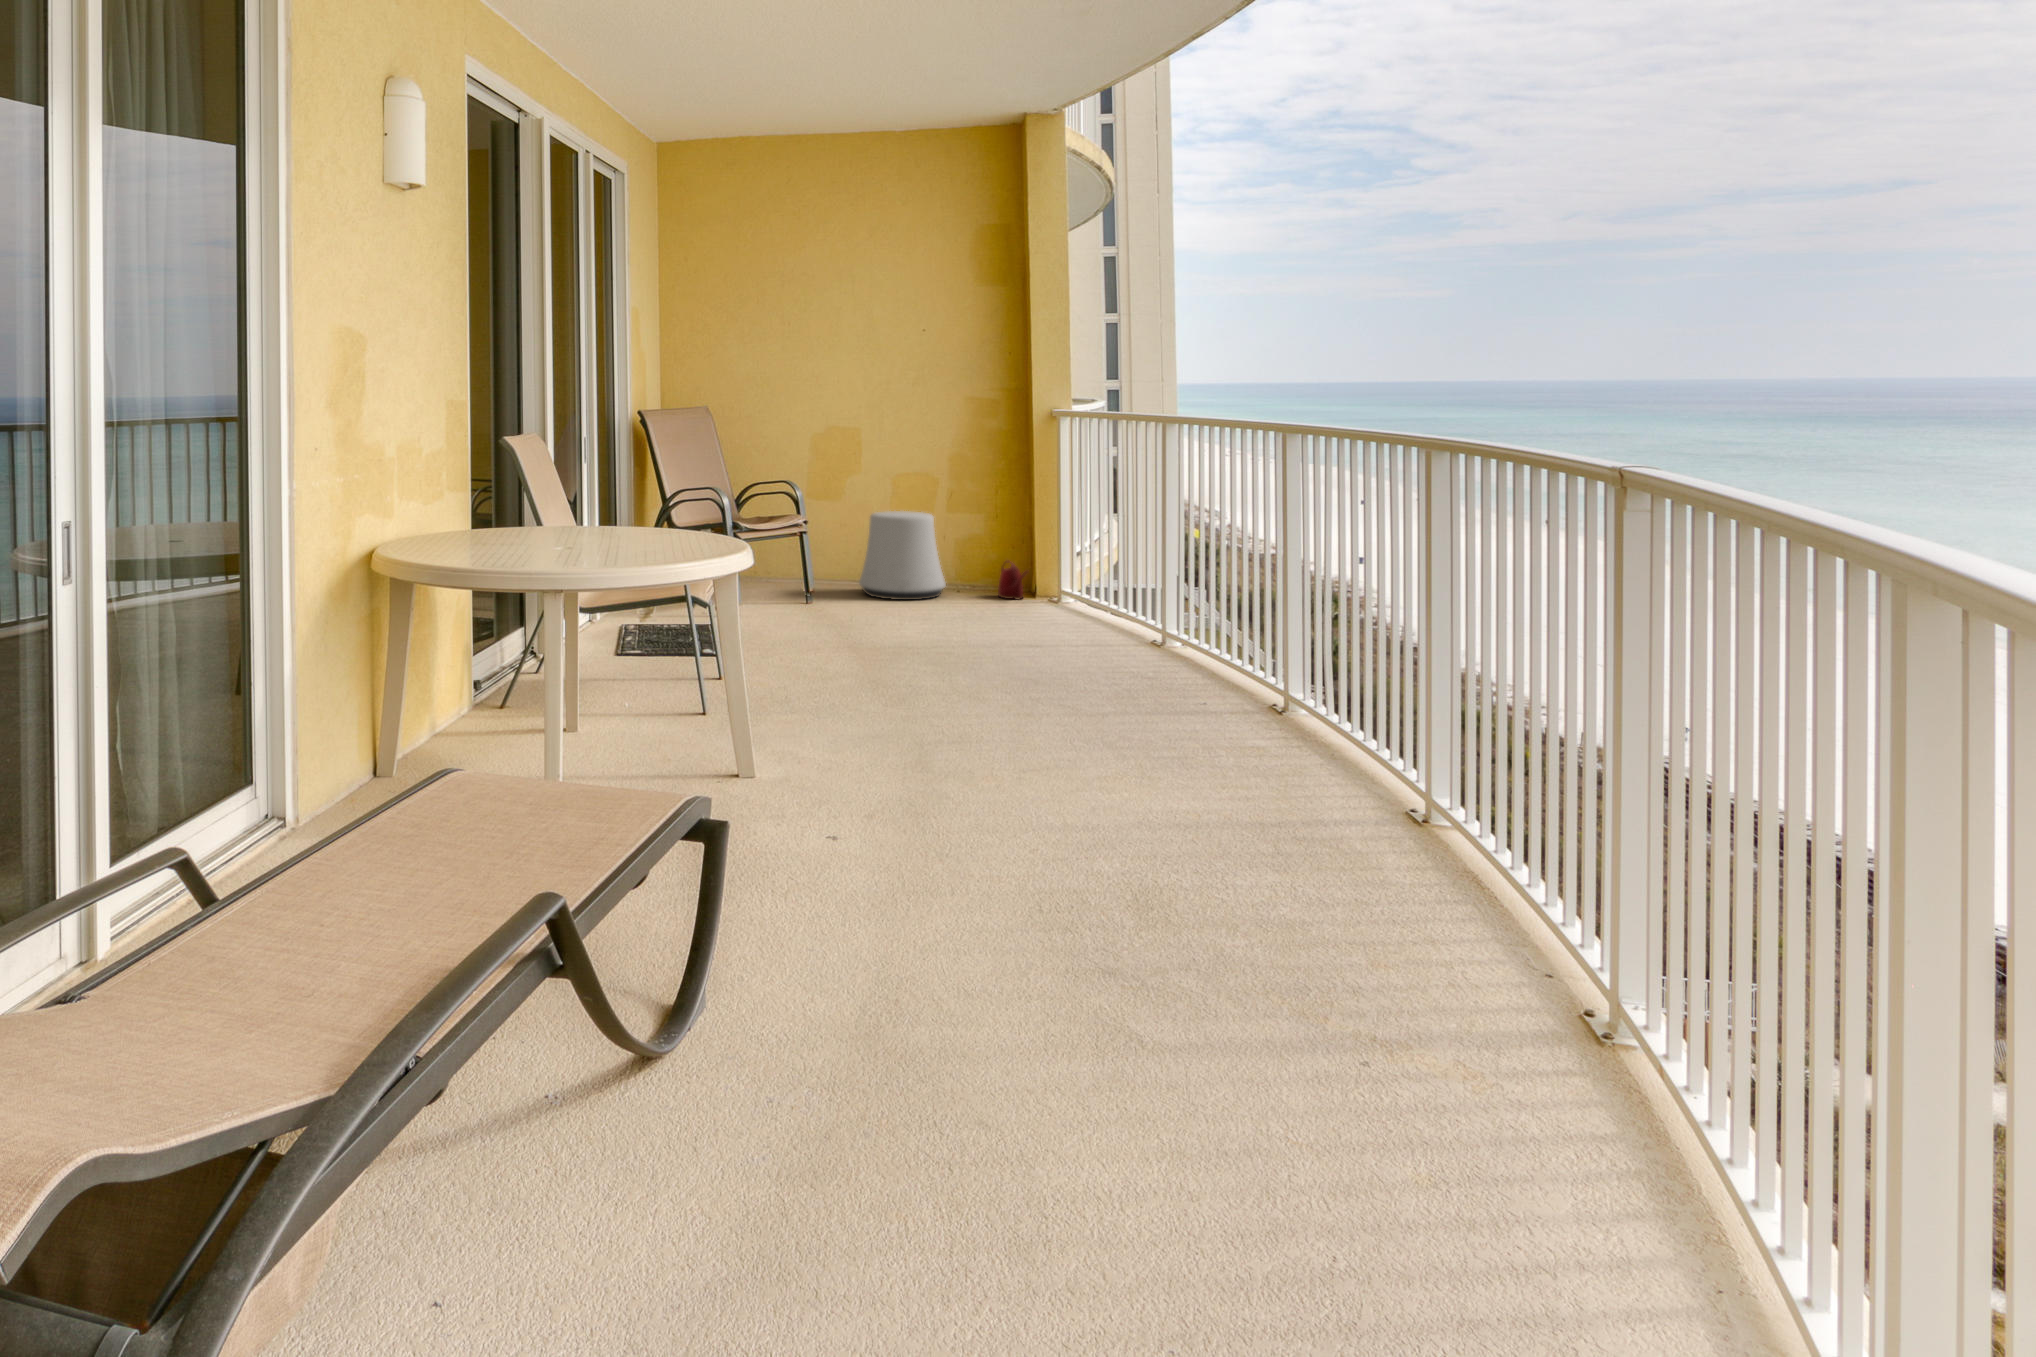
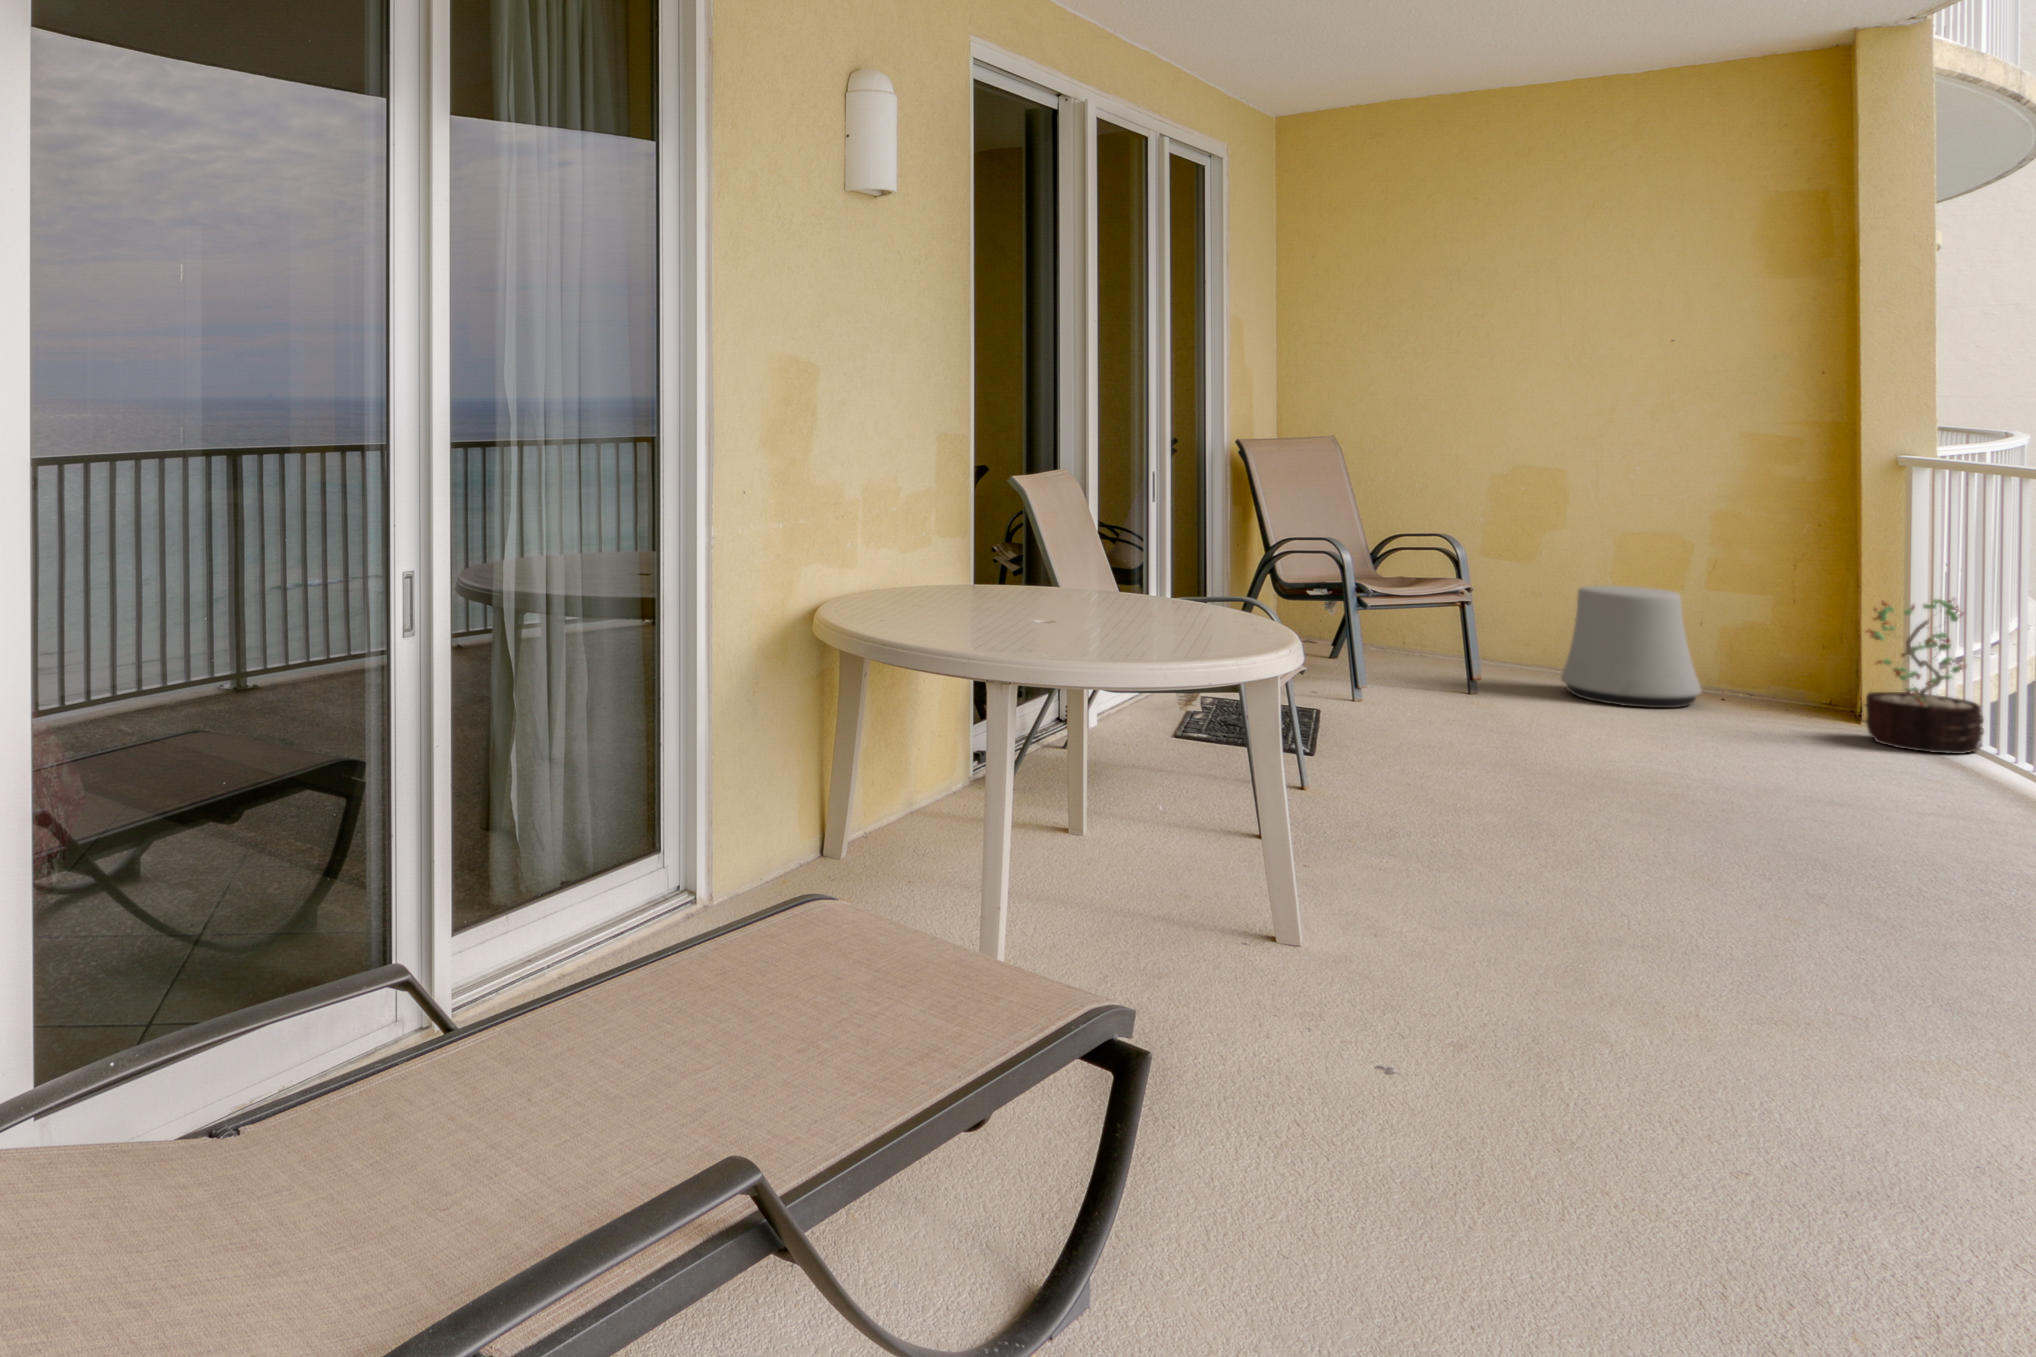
decorative plant: none [1041,507,1106,614] -> present [1865,599,1984,754]
watering can: present [998,561,1027,599] -> none [1792,664,1844,721]

